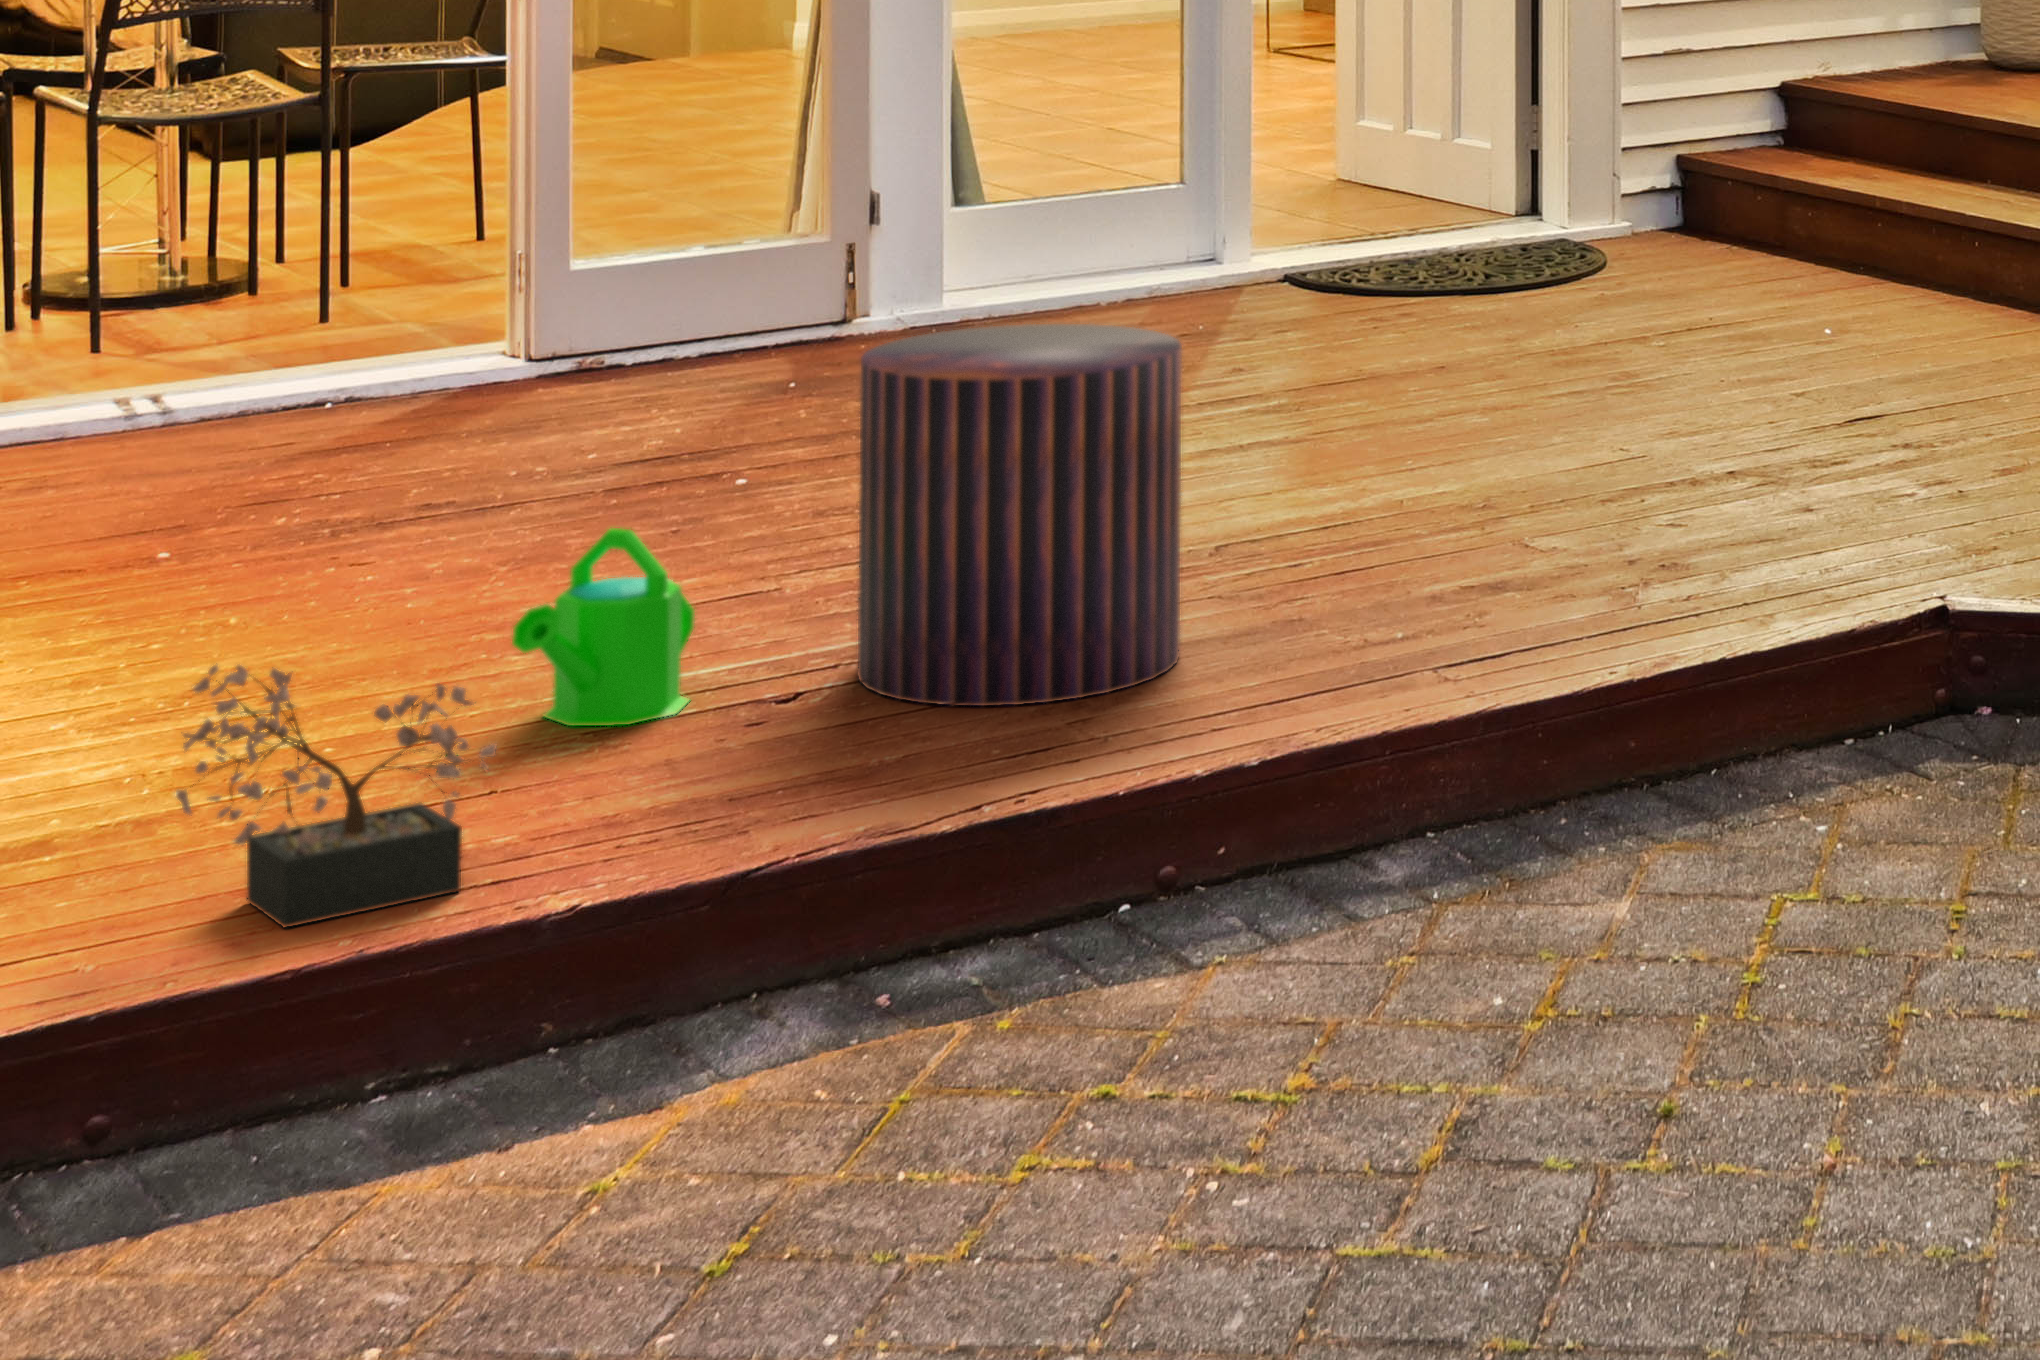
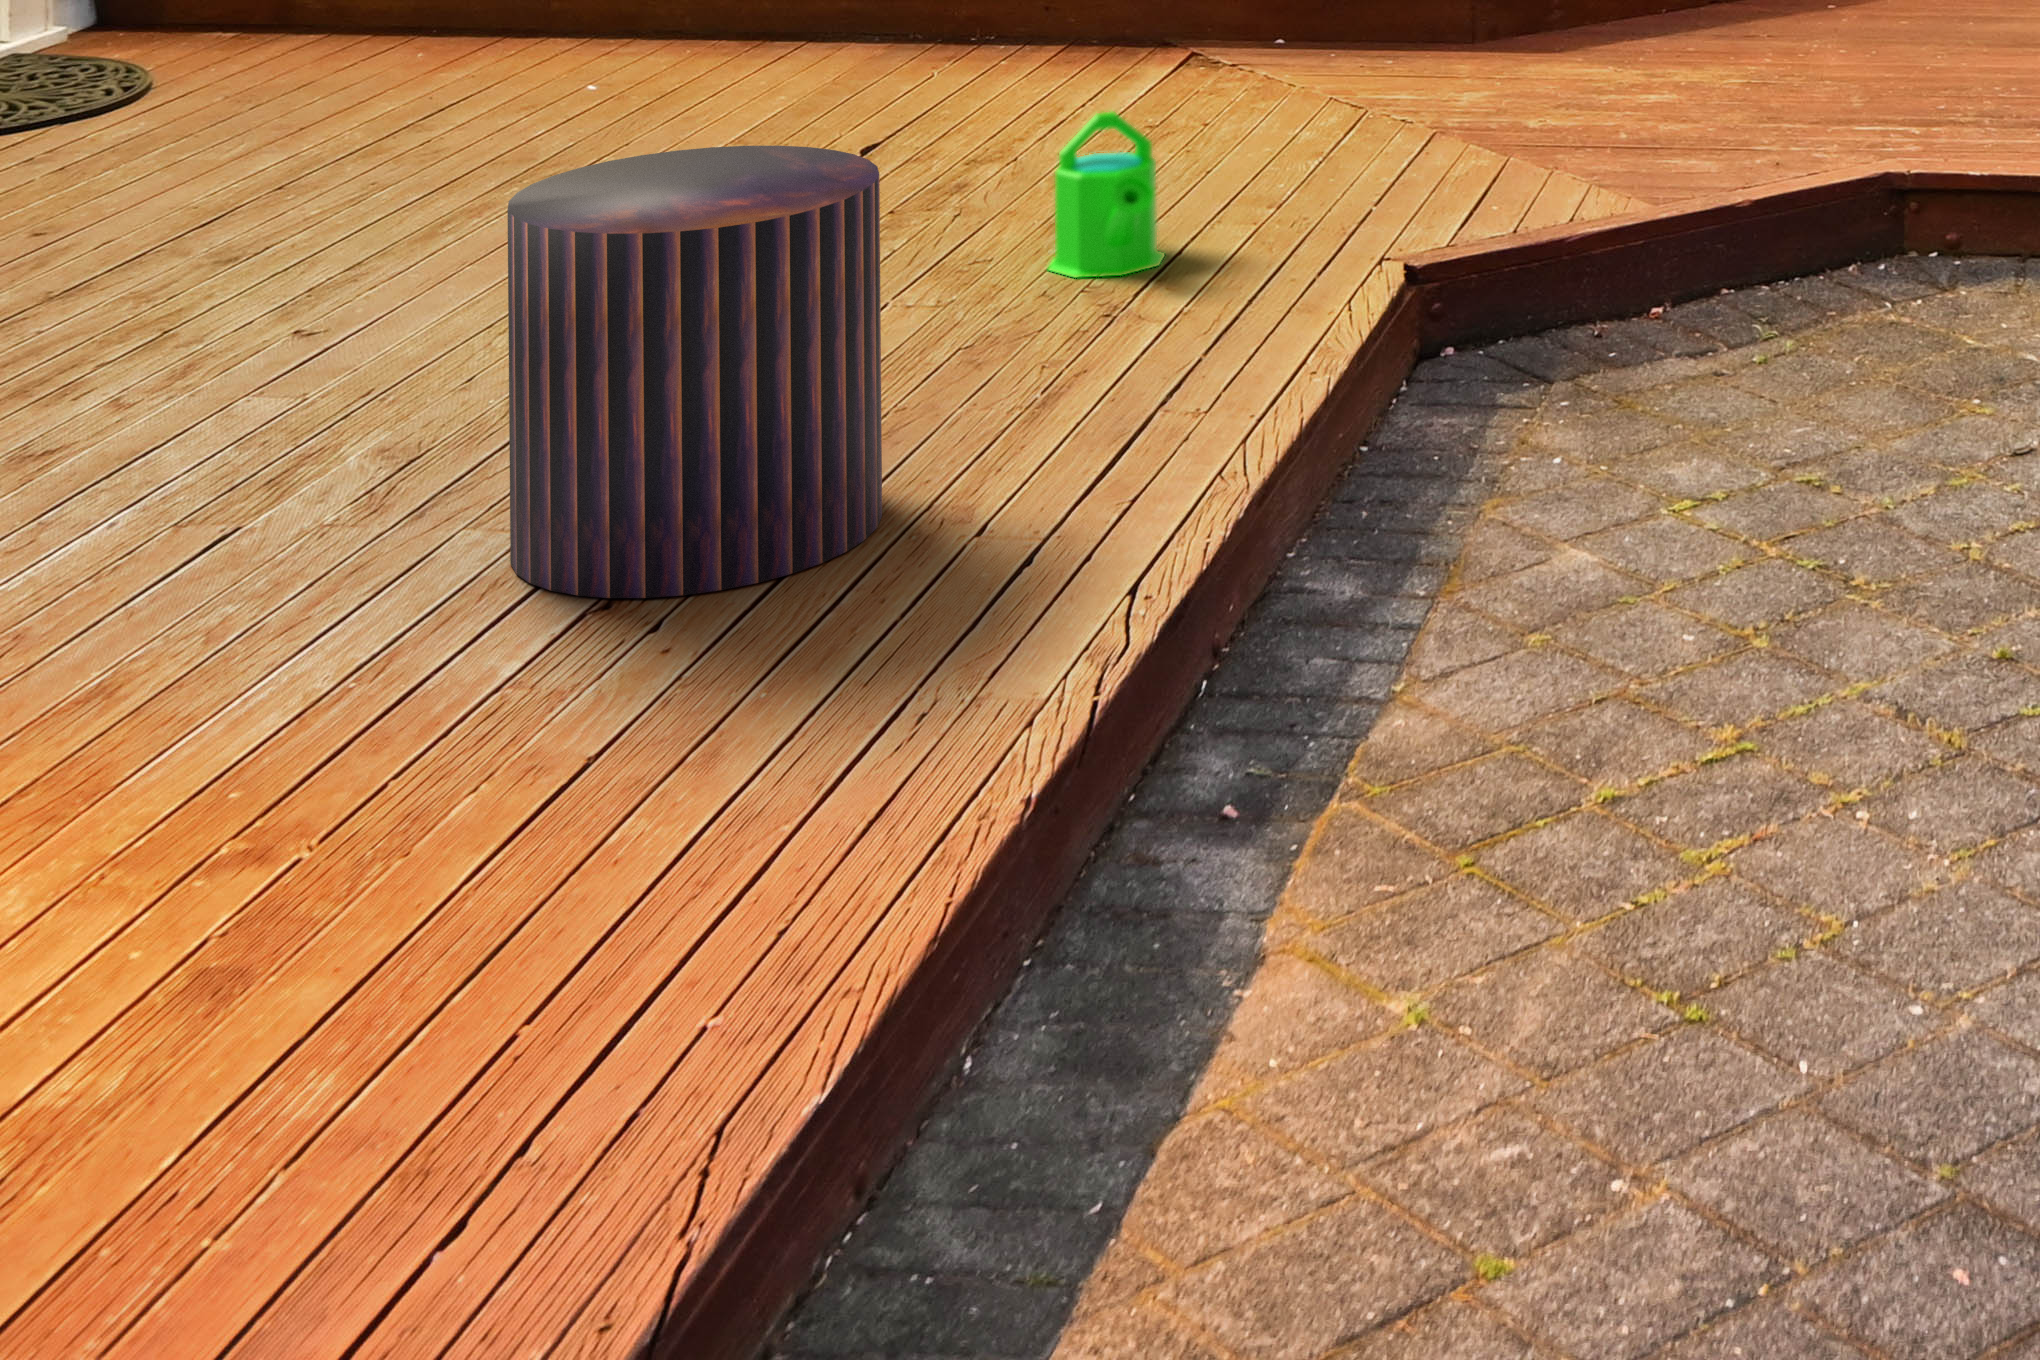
watering can: present [512,528,695,726] -> present [1048,112,1164,277]
decorative plant: present [176,665,496,927] -> none [524,652,801,976]

